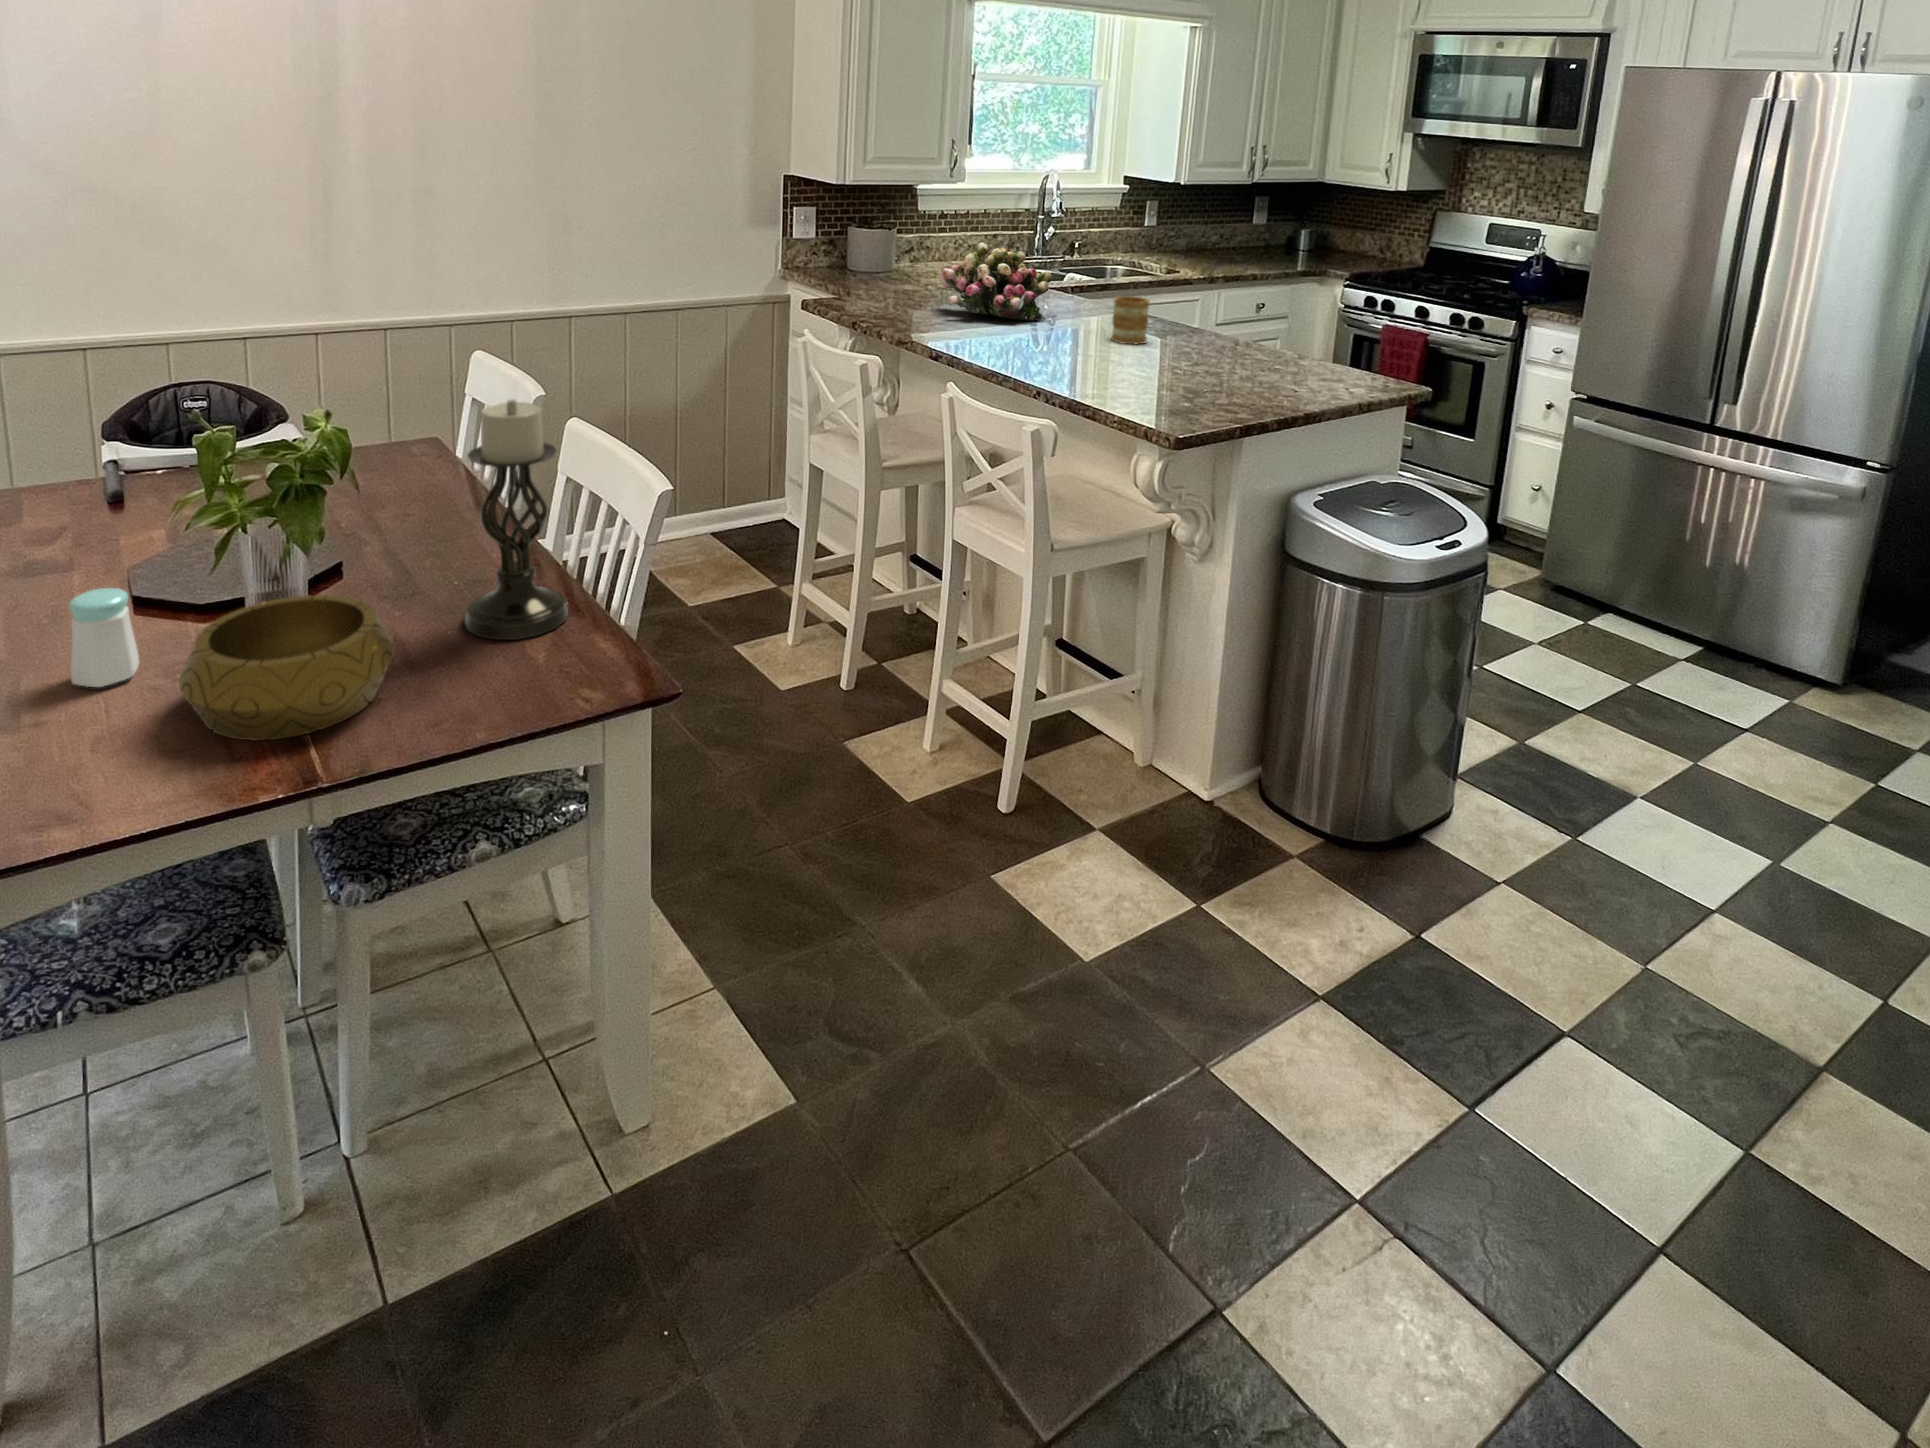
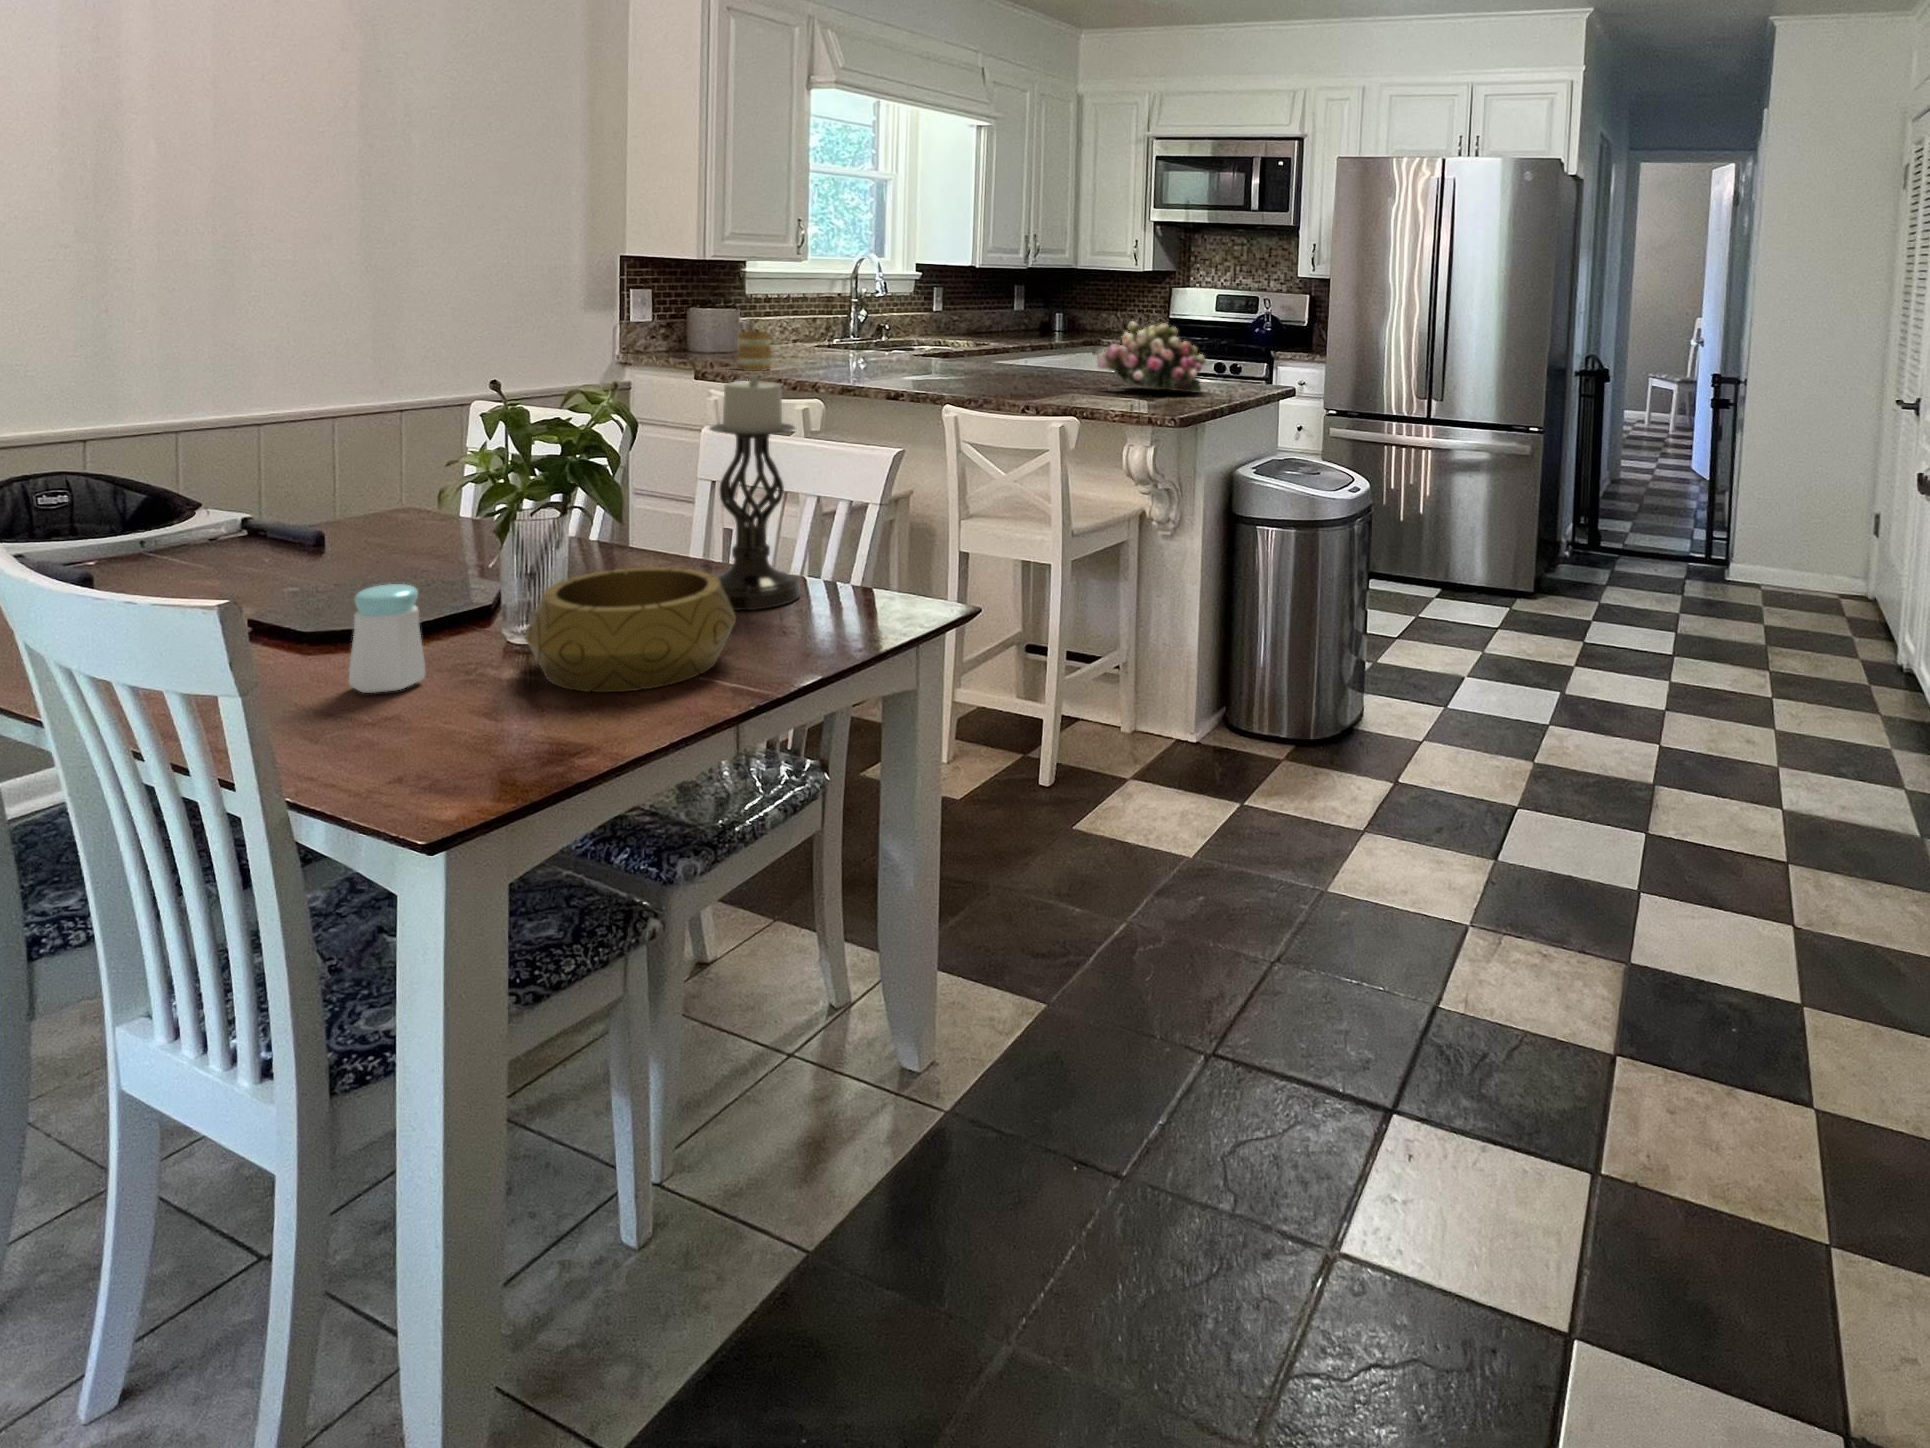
flower arrangement: present [939,243,1052,320] -> present [1097,321,1206,393]
mug: present [1111,296,1149,344] -> present [738,332,771,371]

